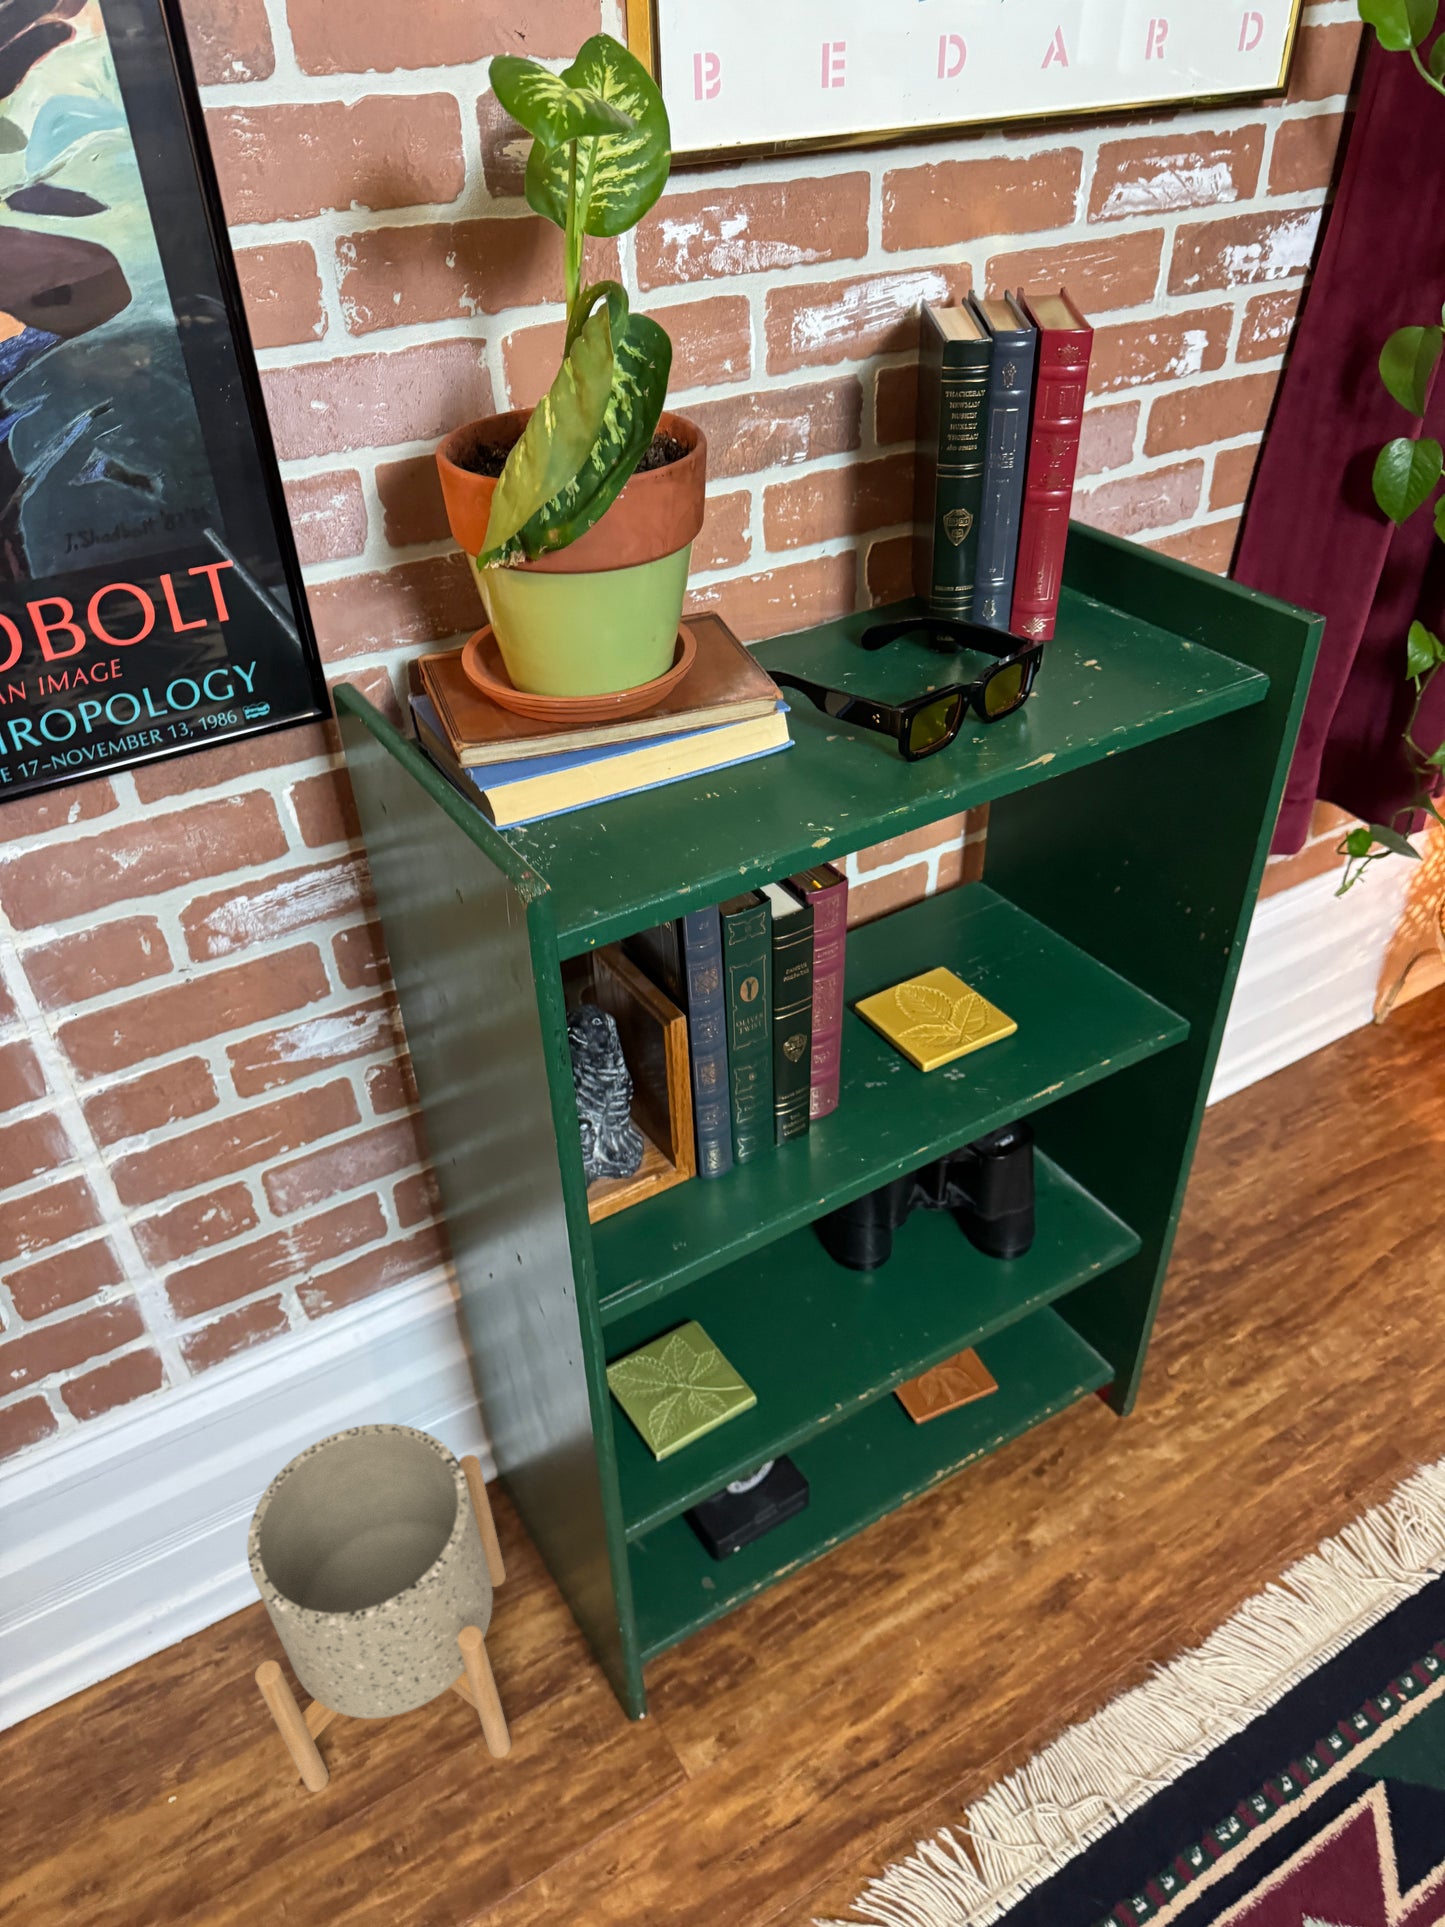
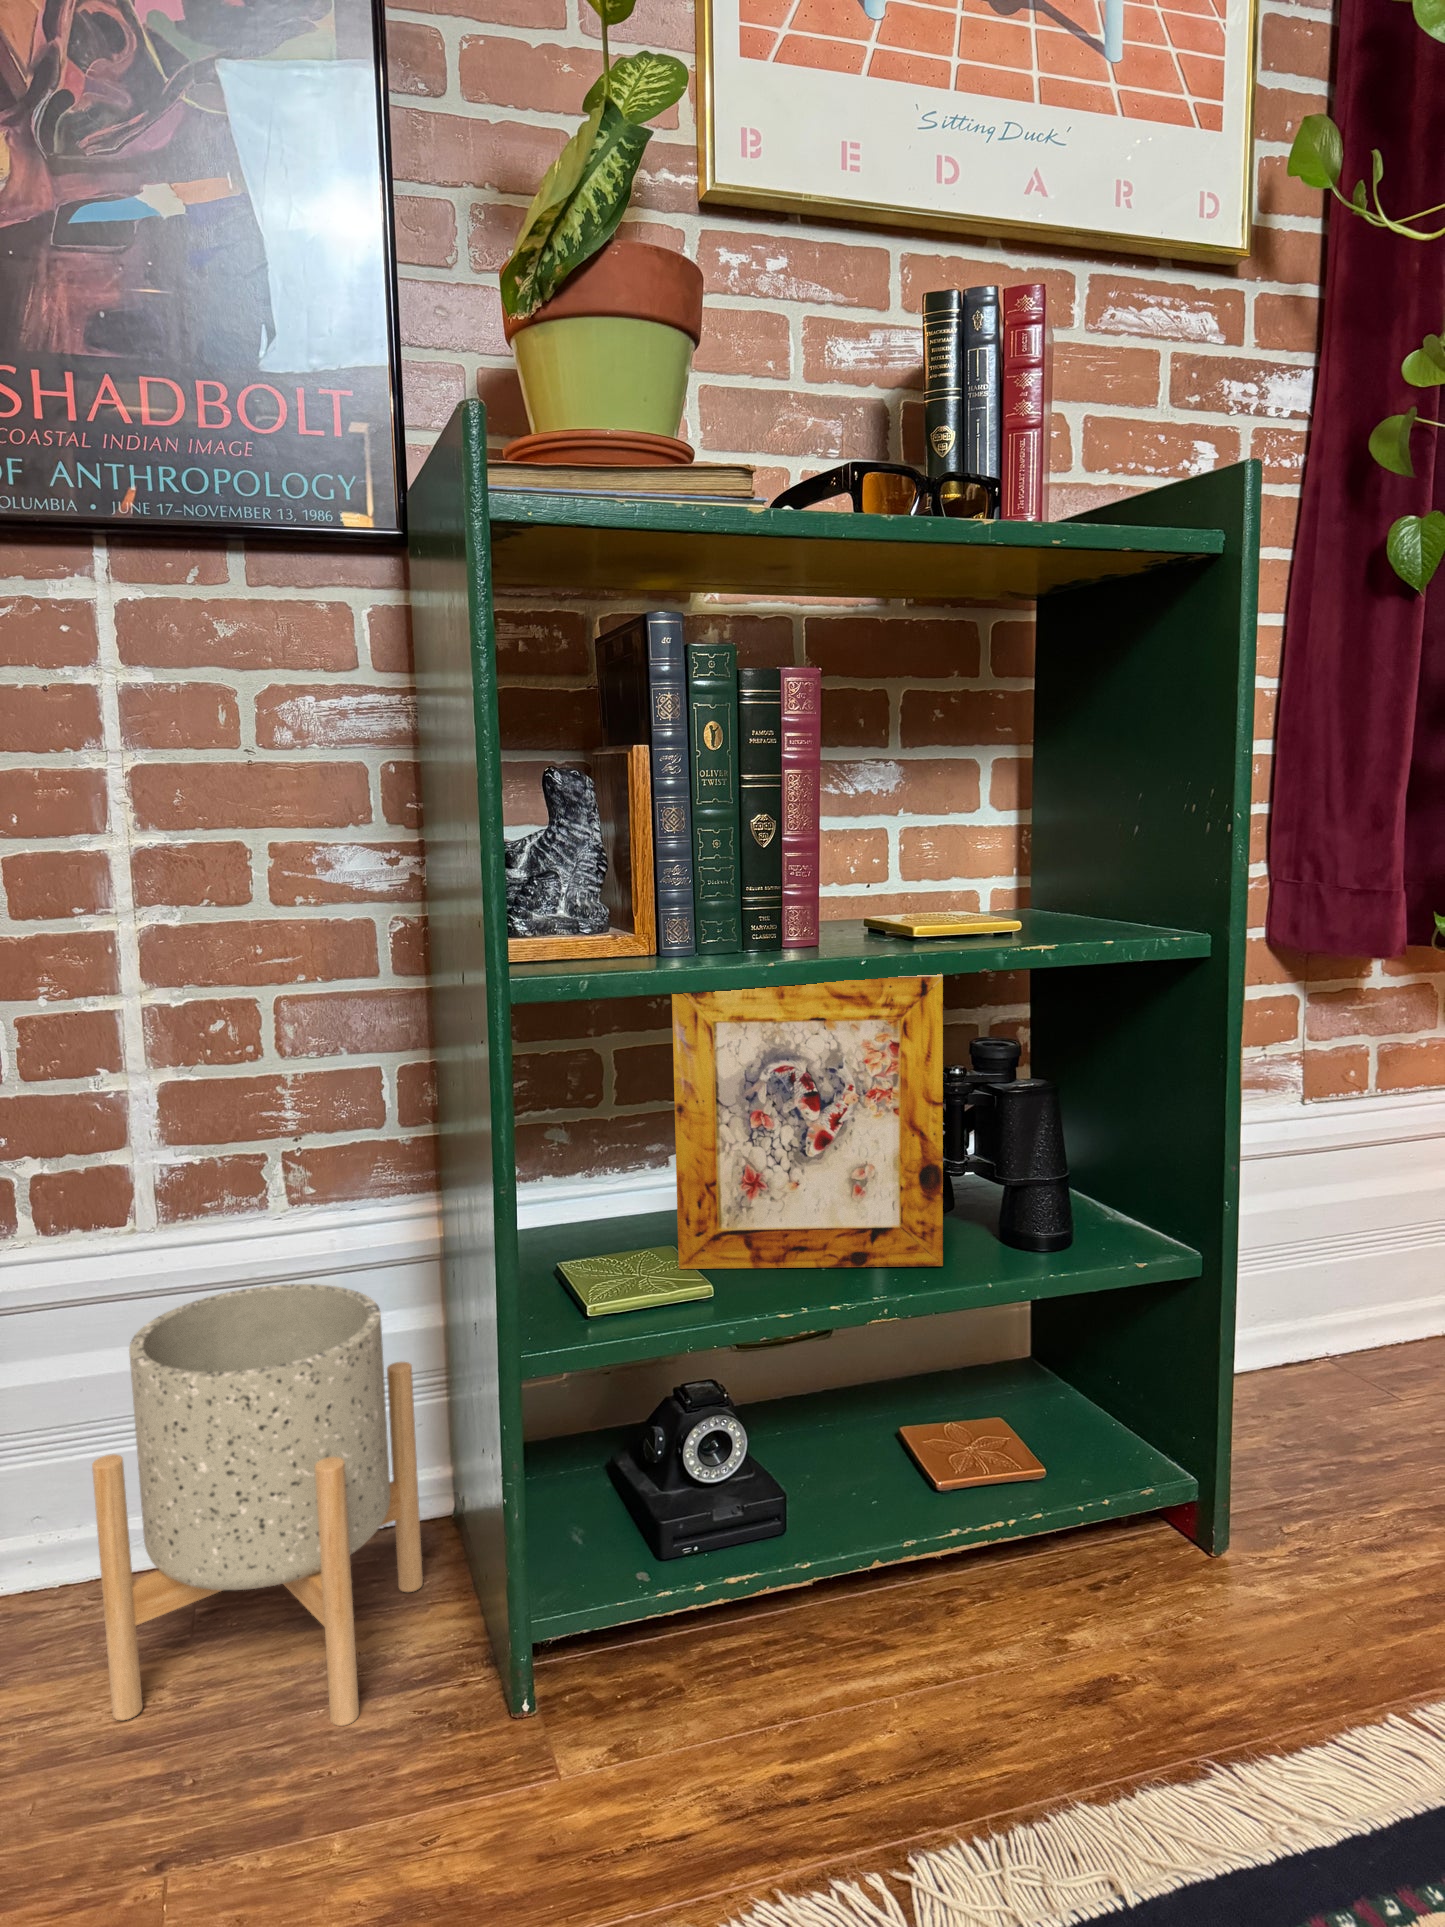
picture frame: none [692,1097,952,1344] -> present [672,974,943,1269]

